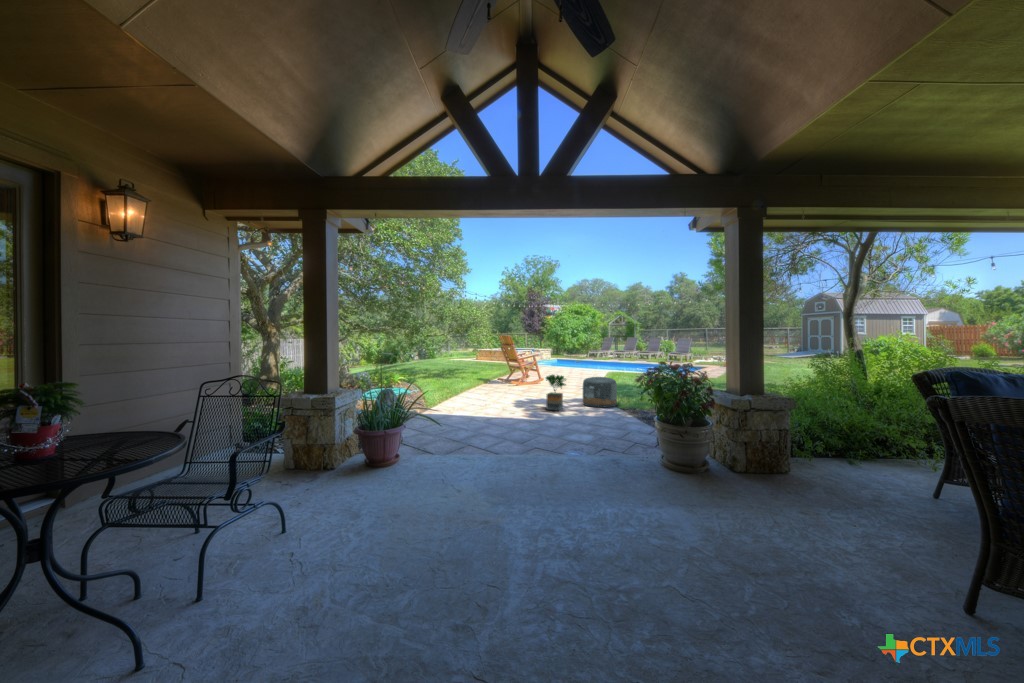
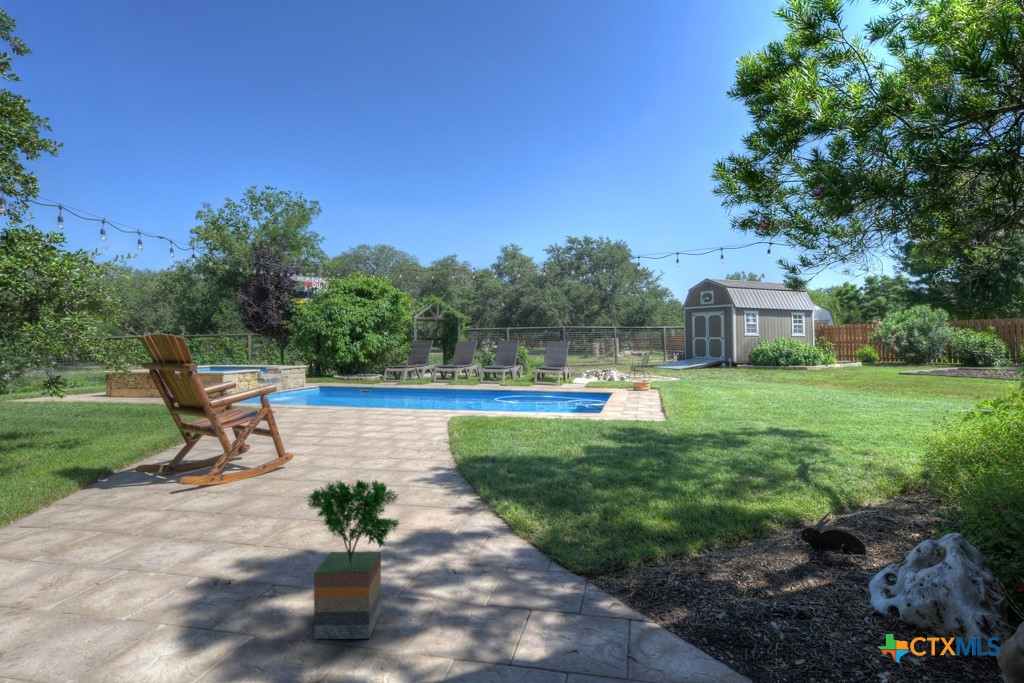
pouf: present [583,377,617,407] -> none [441,462,553,579]

